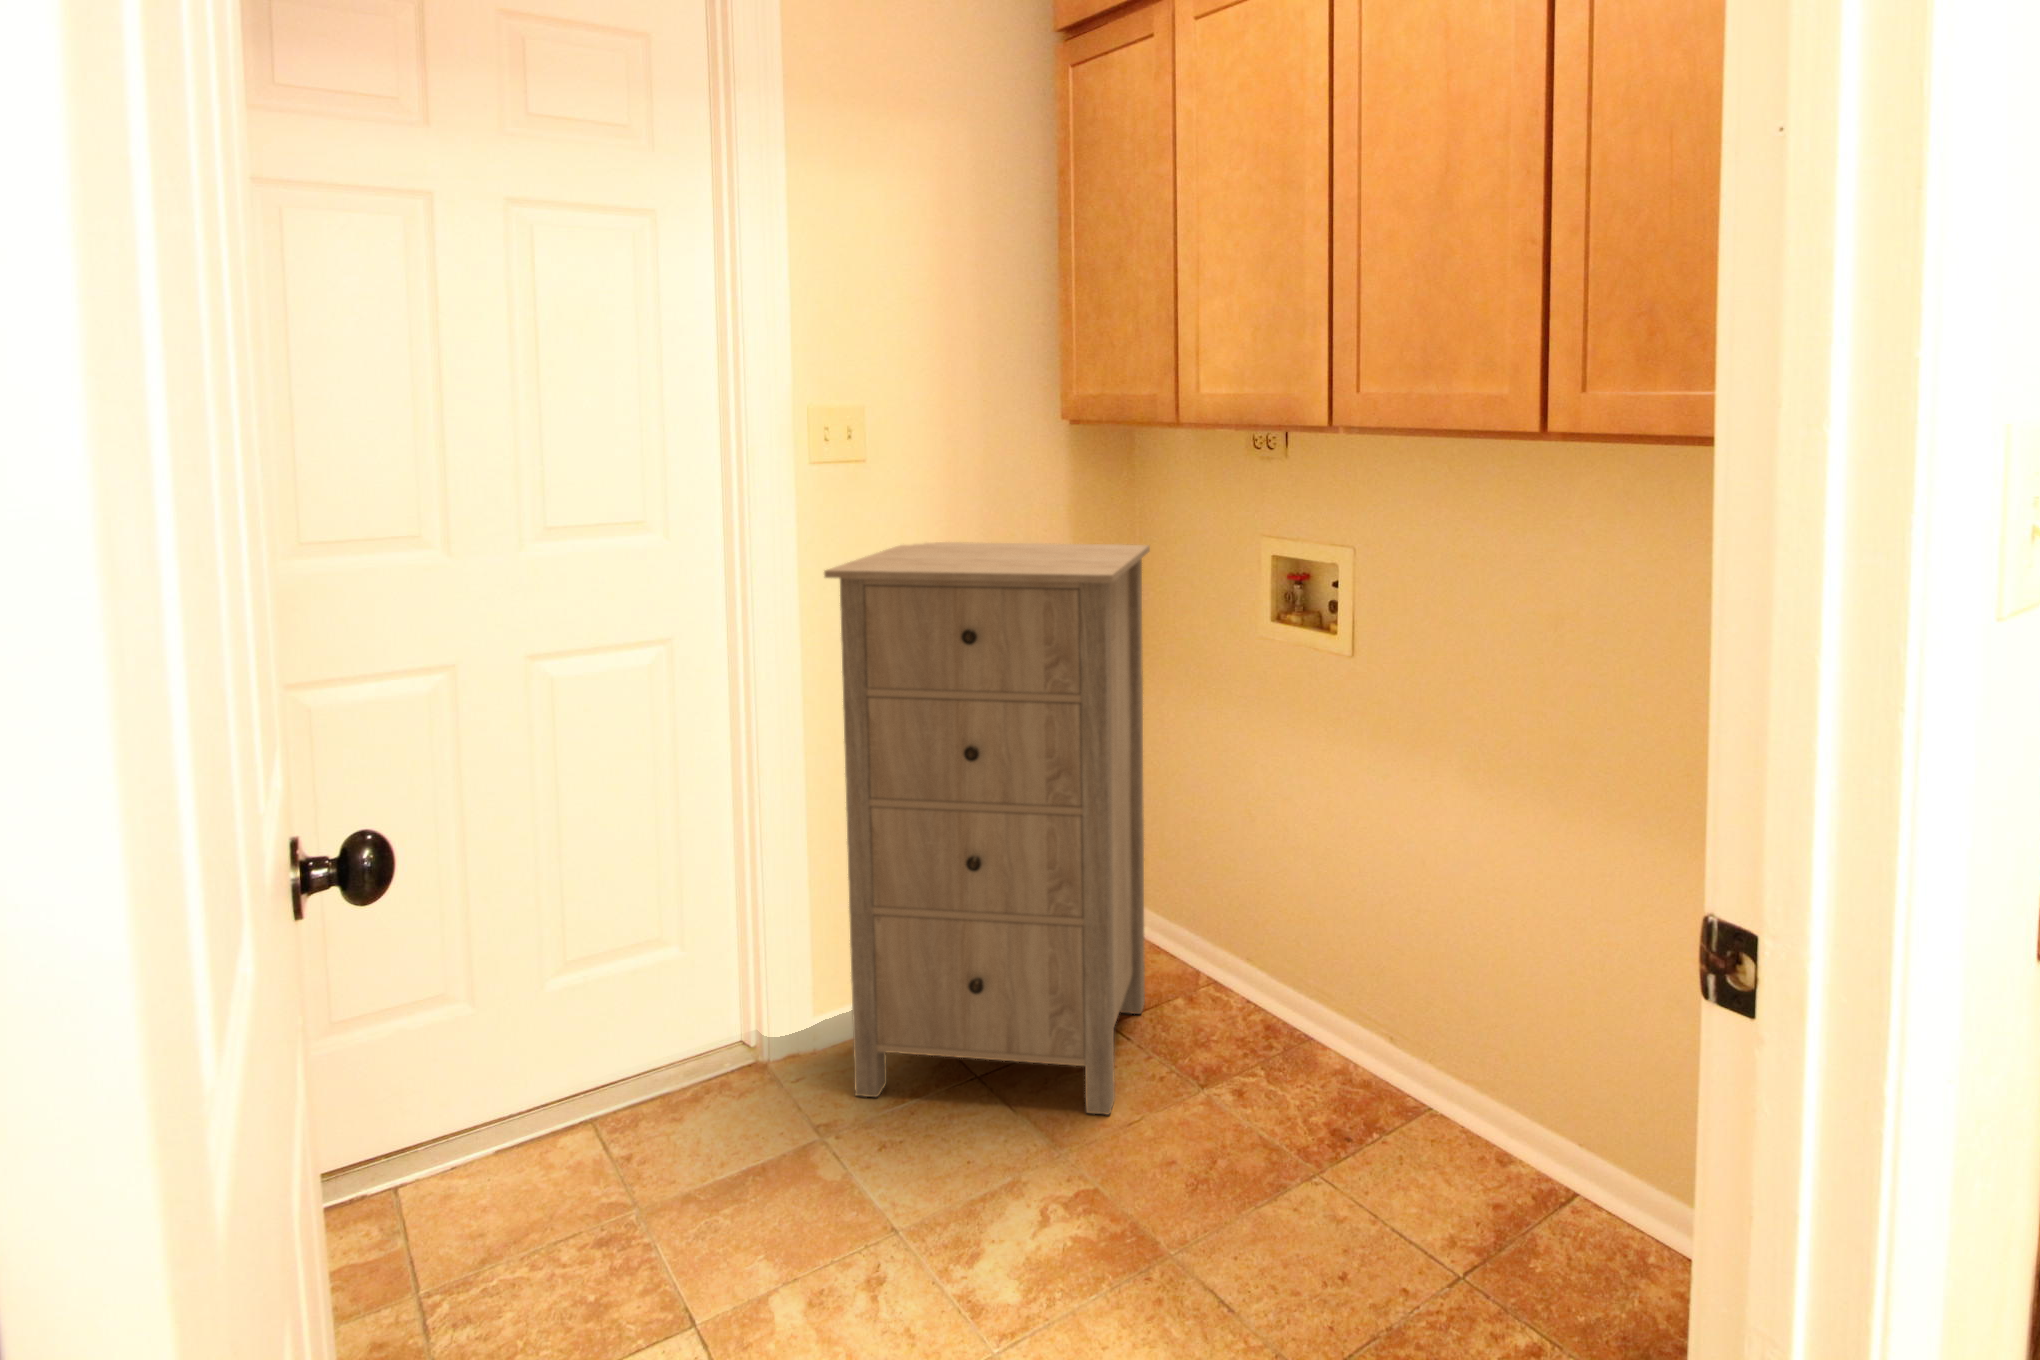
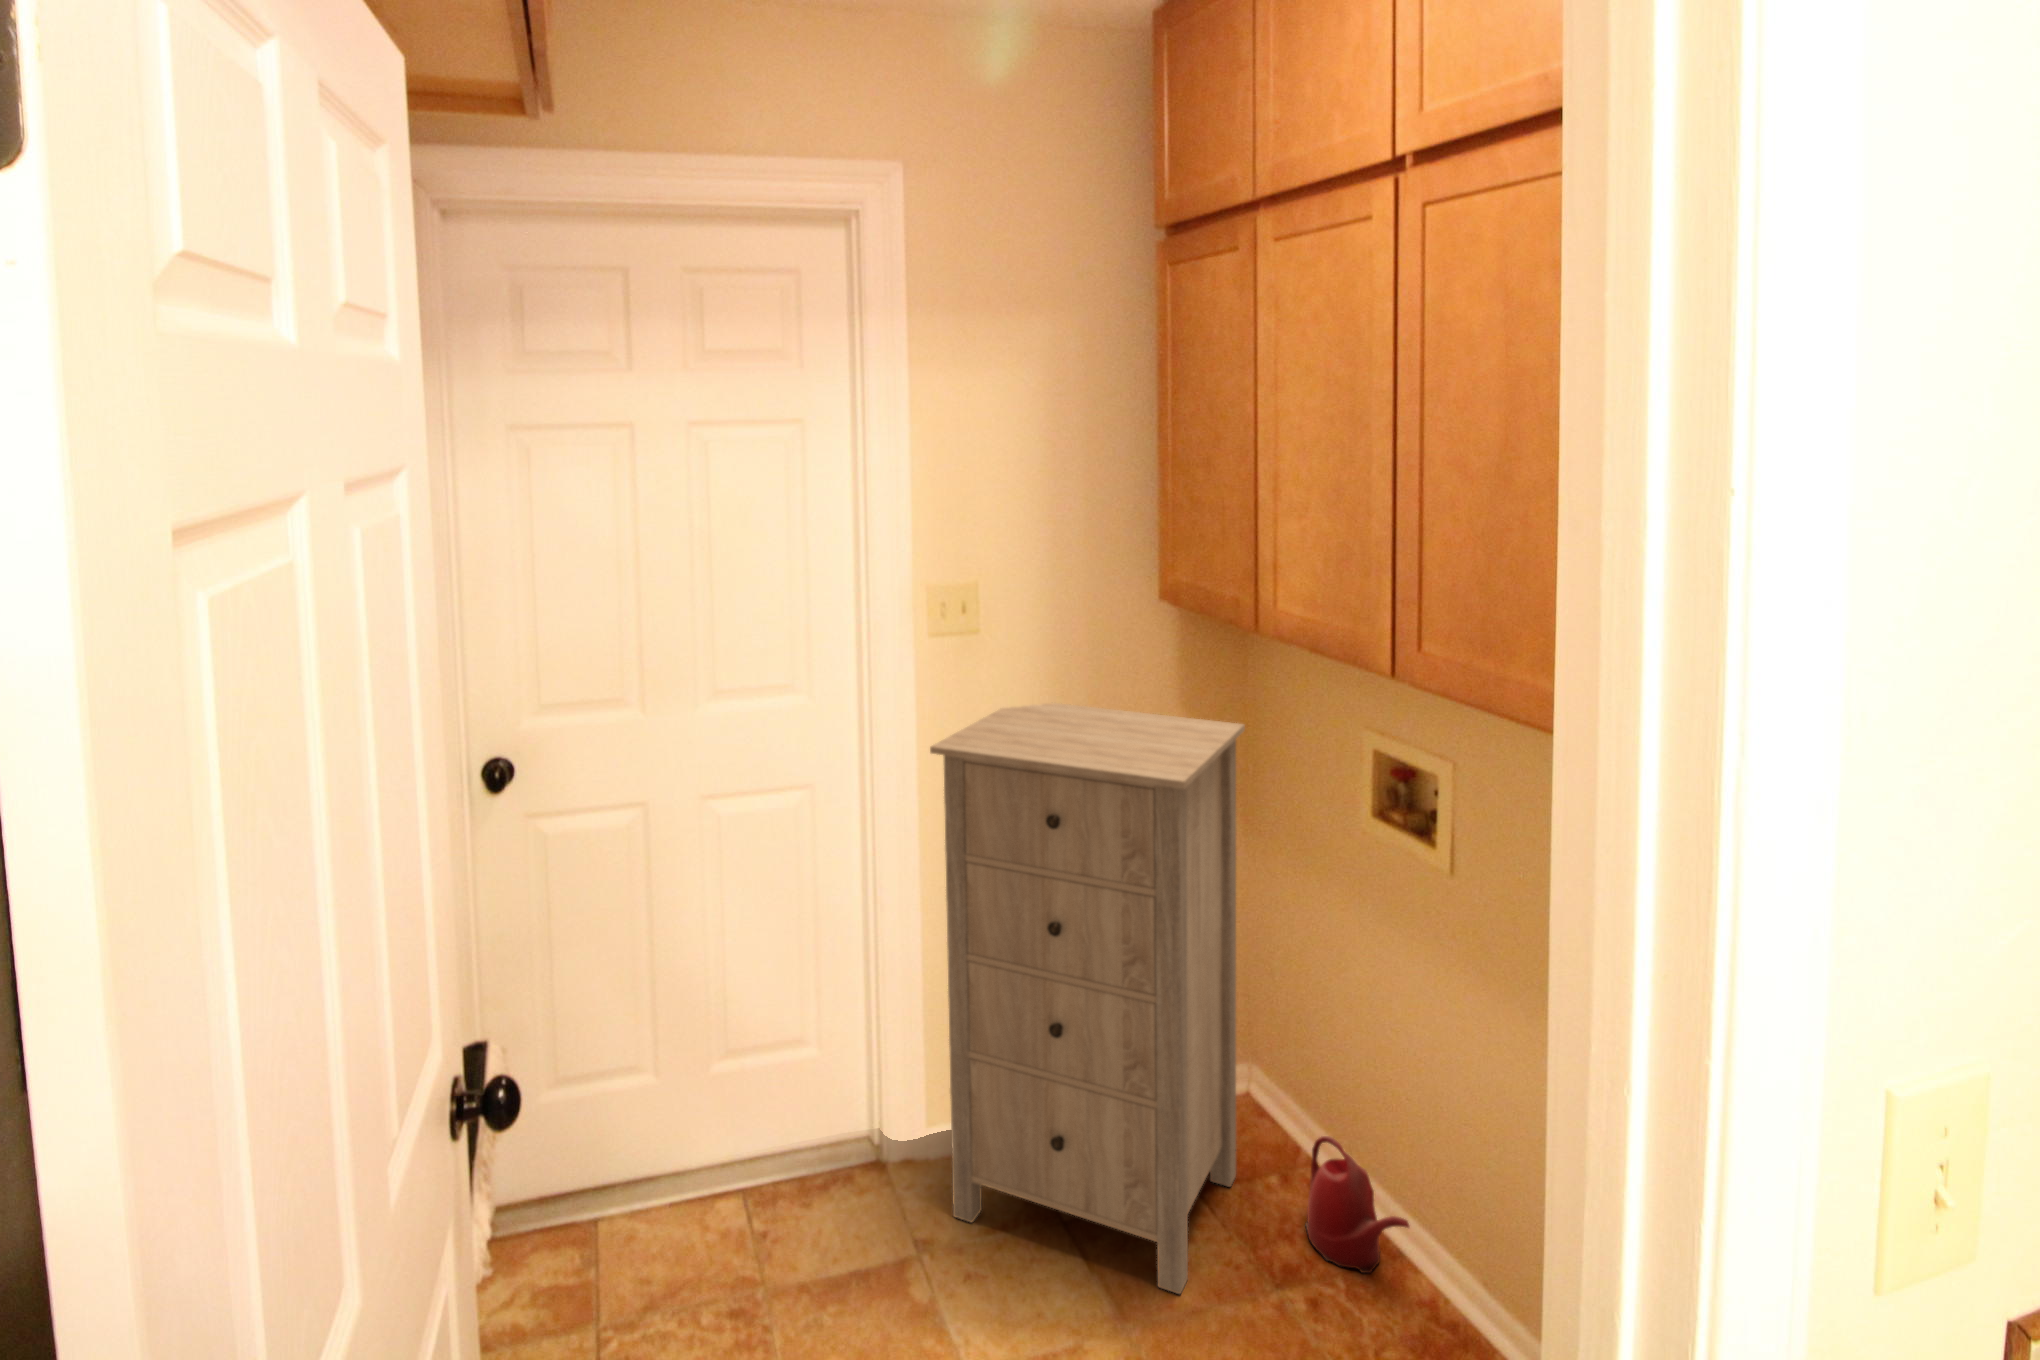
watering can: none [1217,939,1324,1060] -> present [1306,1136,1409,1273]

